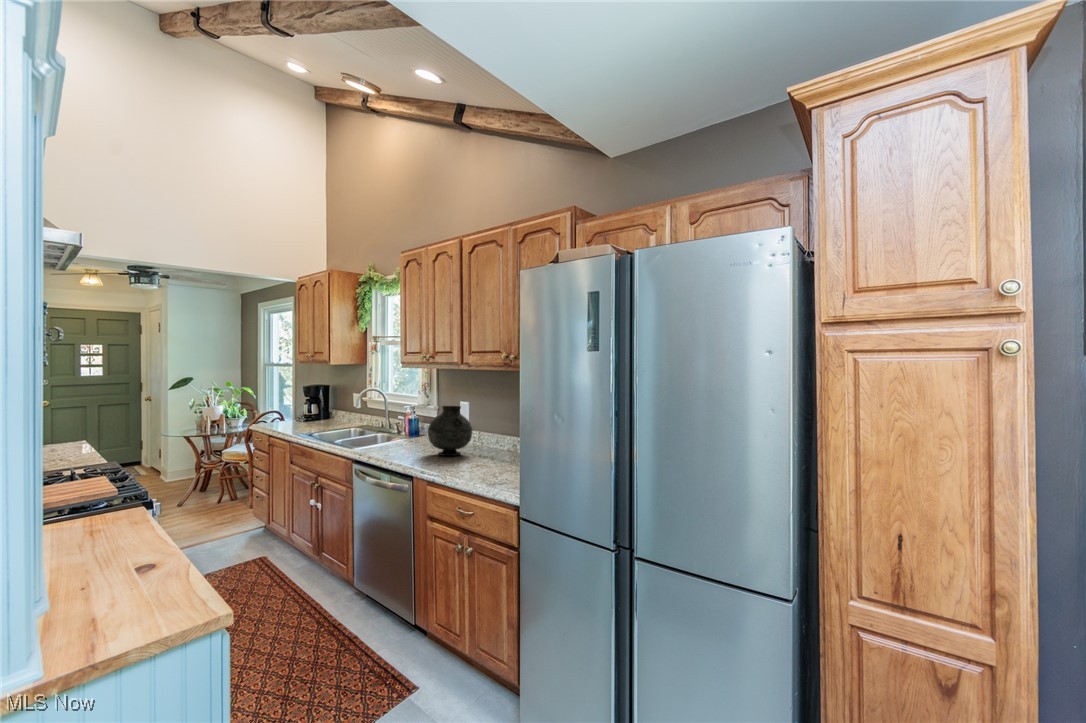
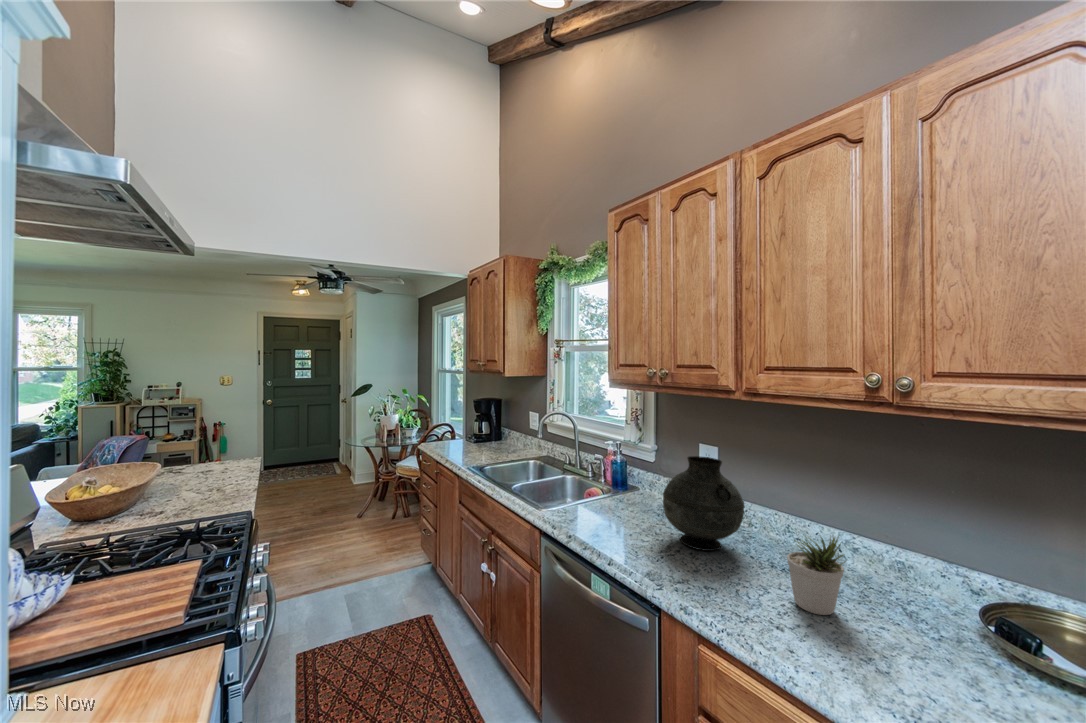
potted plant: none [476,431,500,468] -> present [787,538,845,615]

